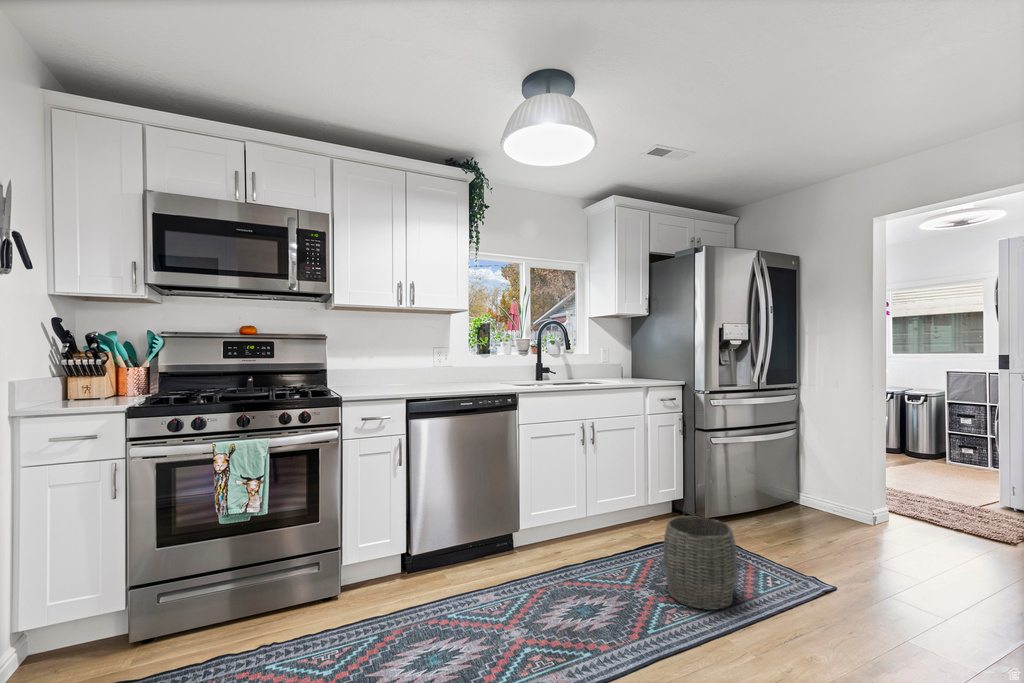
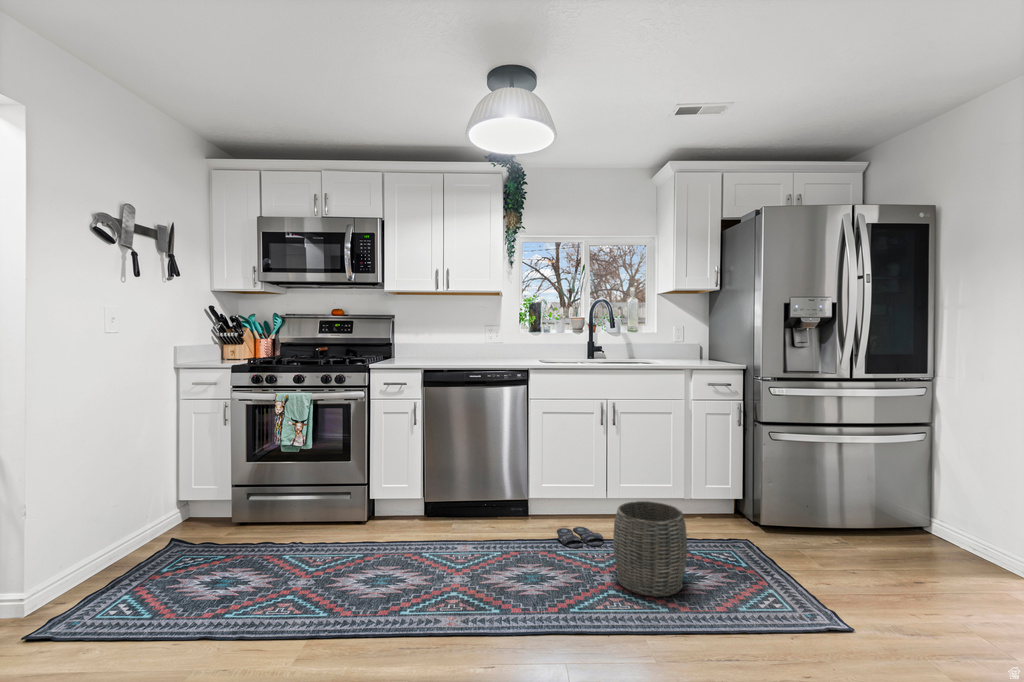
slippers: none [561,552,618,576] -> present [557,527,604,548]

